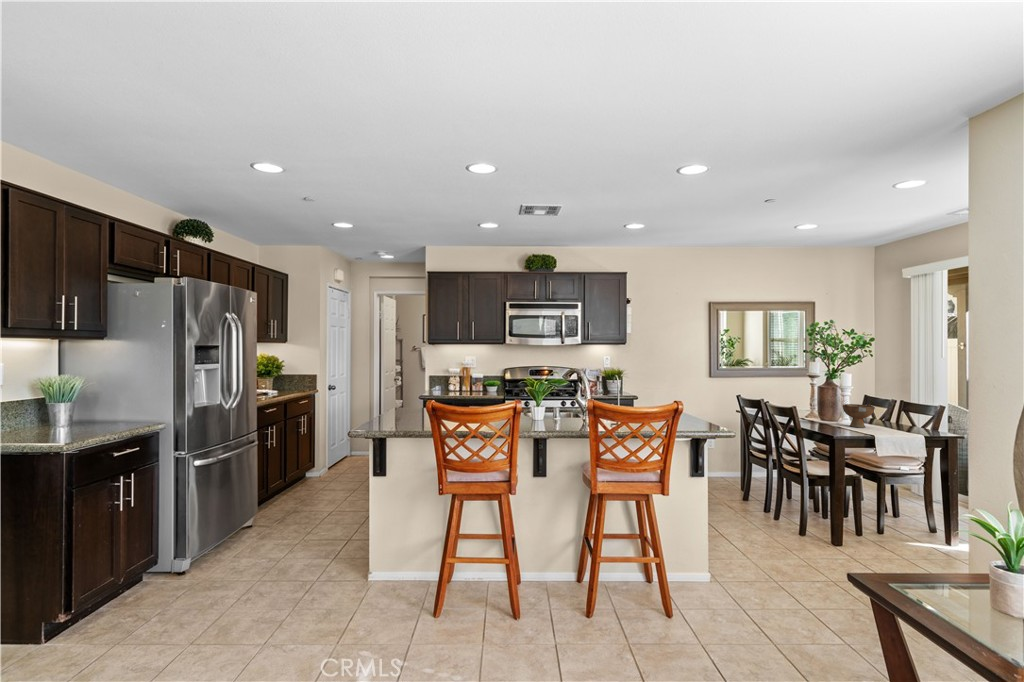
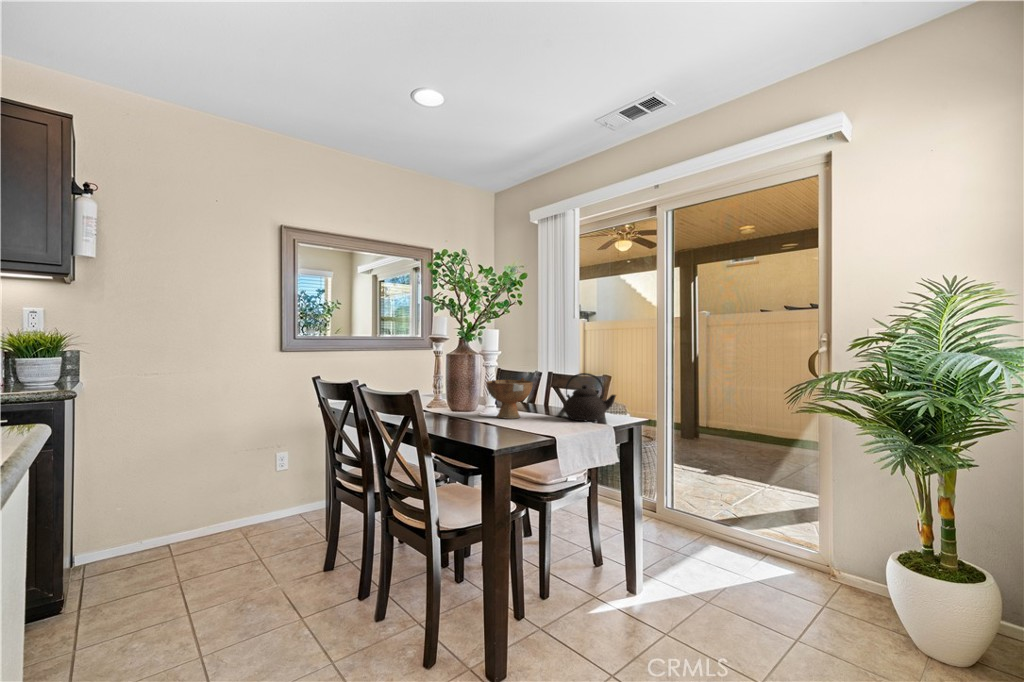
teapot: none [896,404,936,434] -> present [563,373,616,421]

